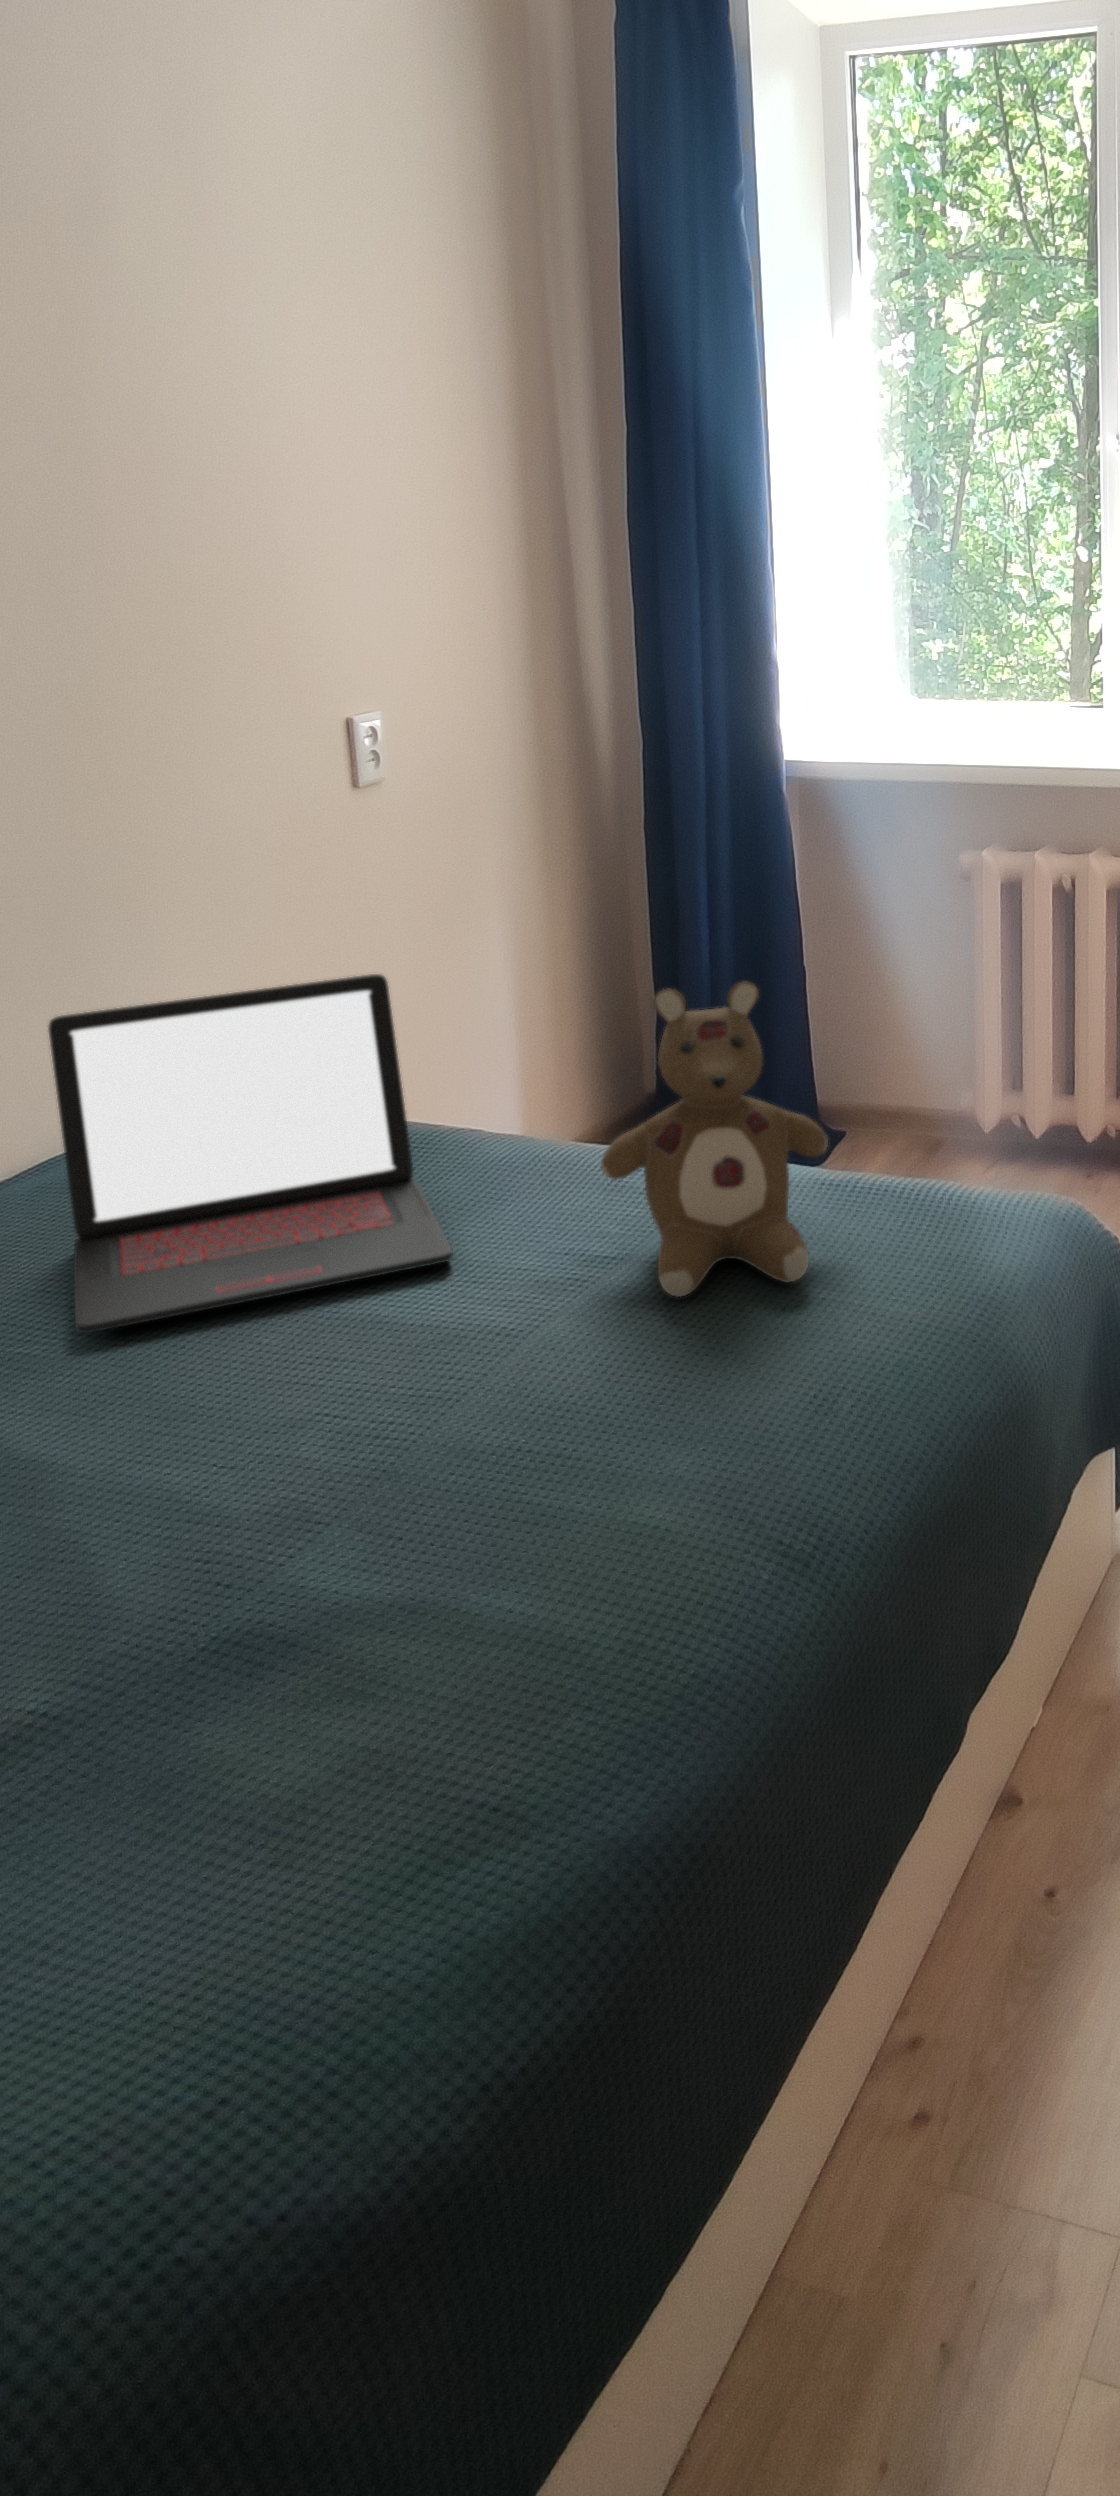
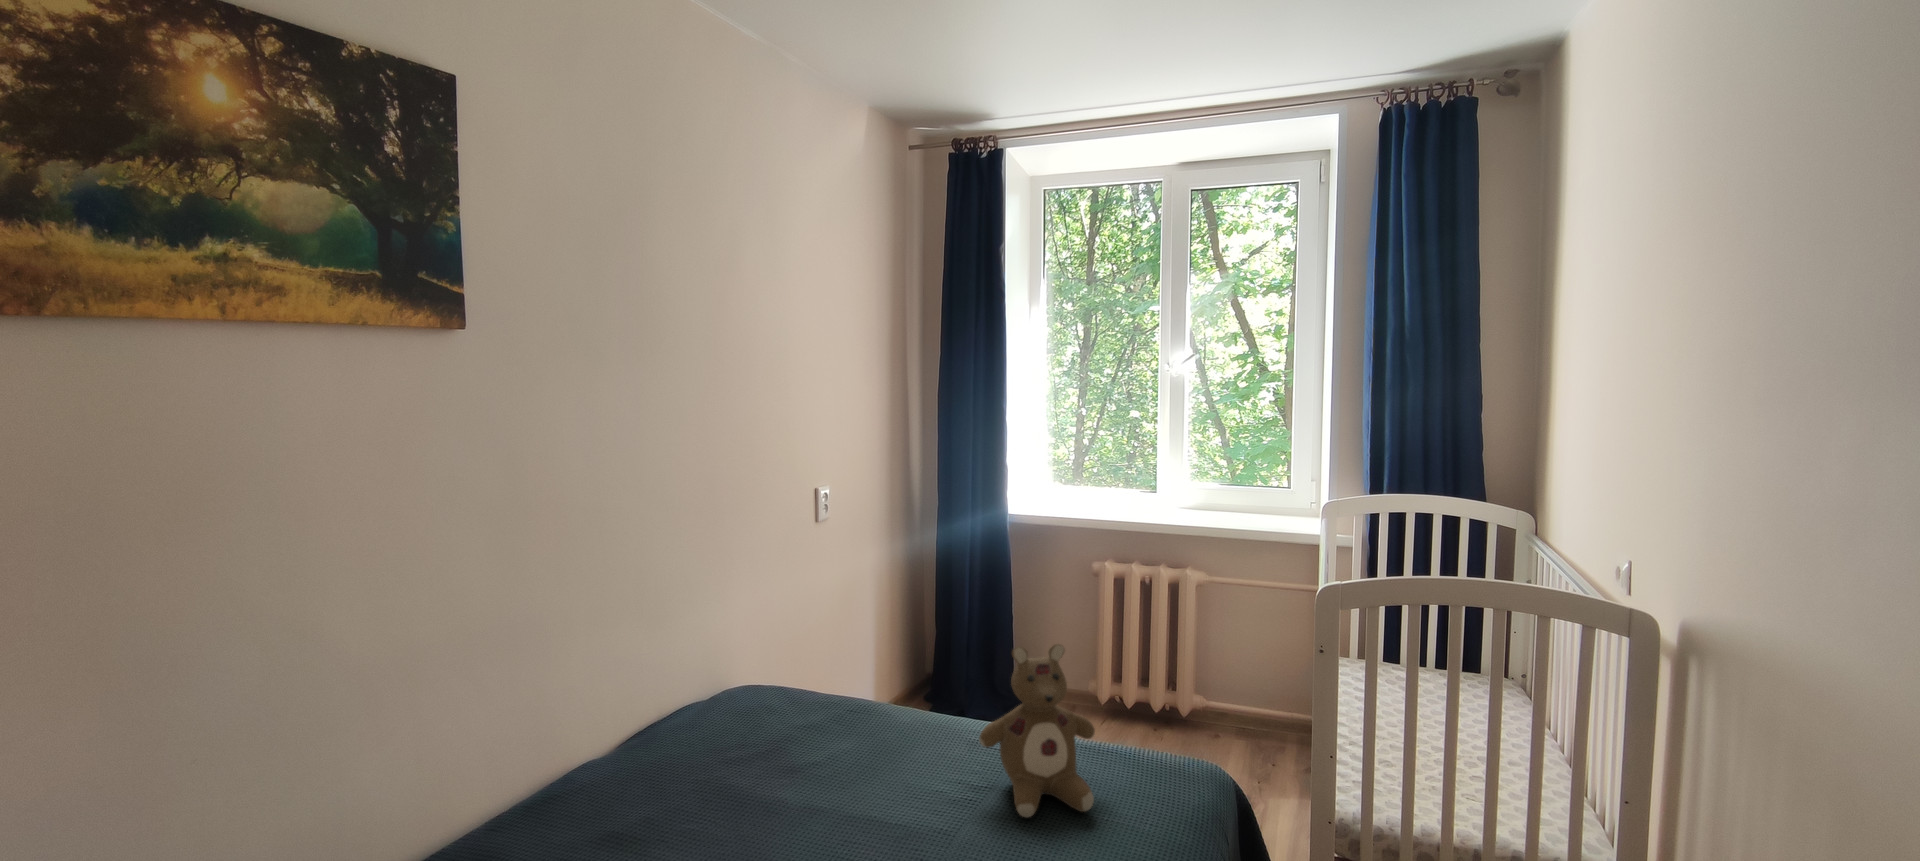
laptop: present [49,974,453,1333] -> none [695,626,899,823]

